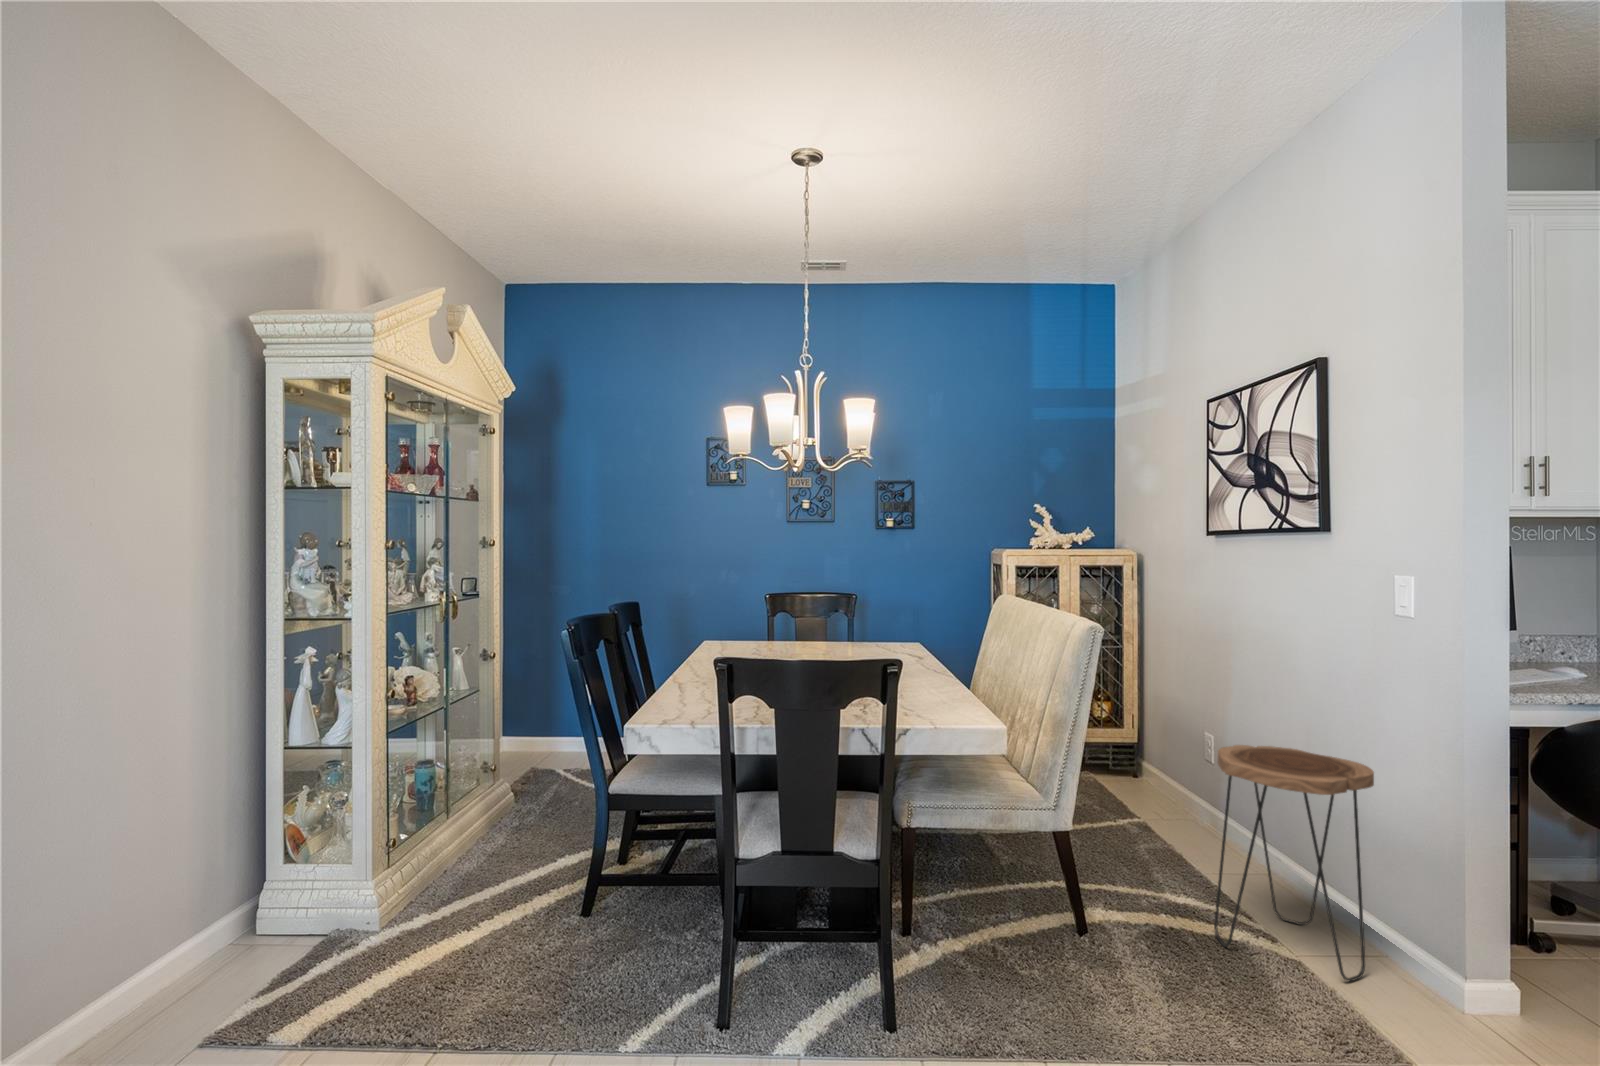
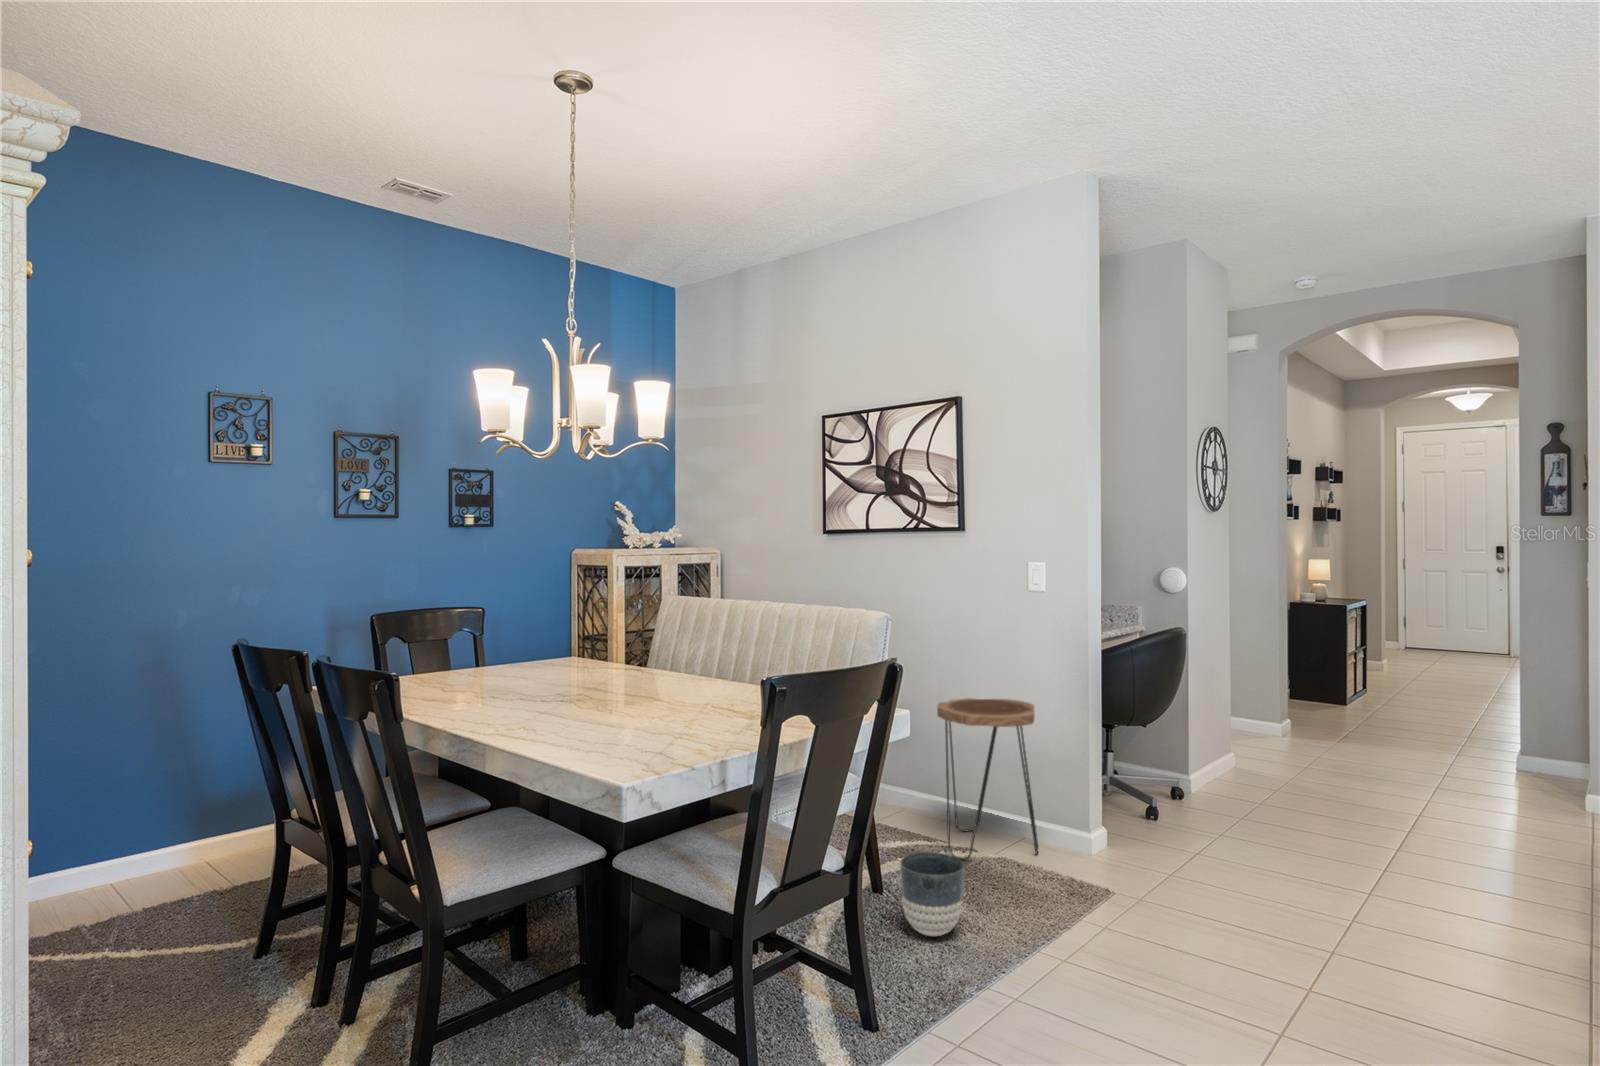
planter: none [1013,890,1089,993] -> present [900,852,964,937]

